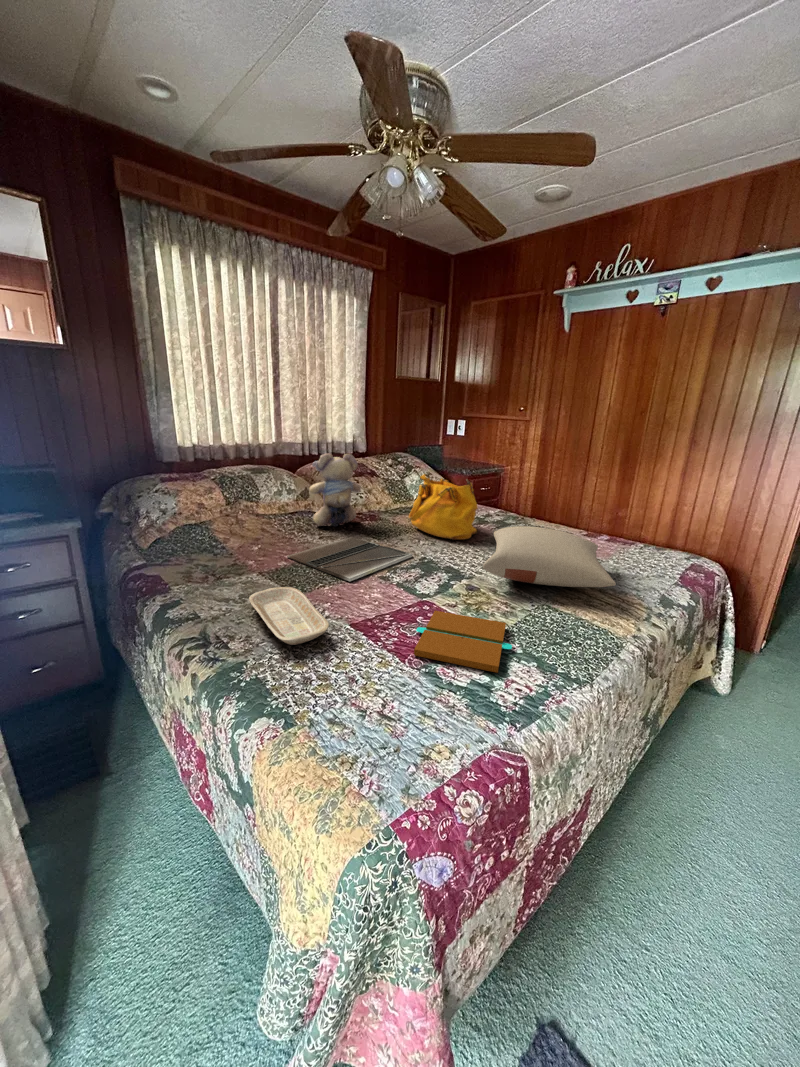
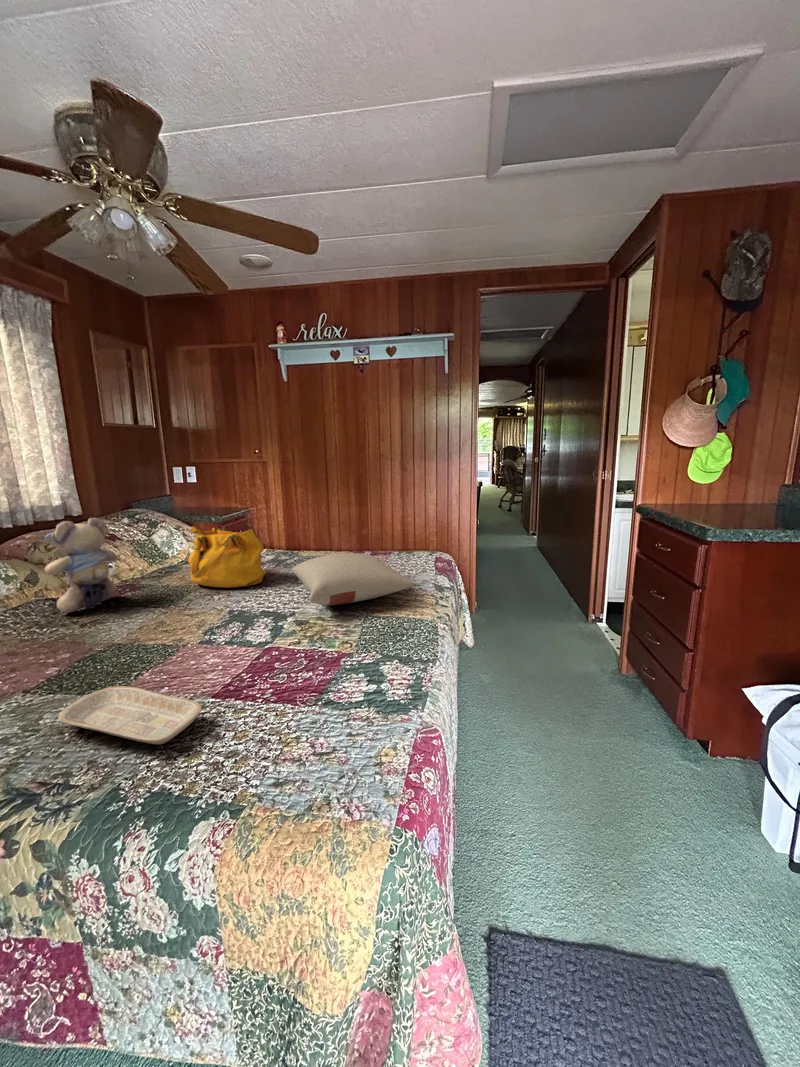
laptop: present [287,537,412,582] -> none [56,611,219,661]
book: present [414,611,512,673] -> none [285,640,379,696]

